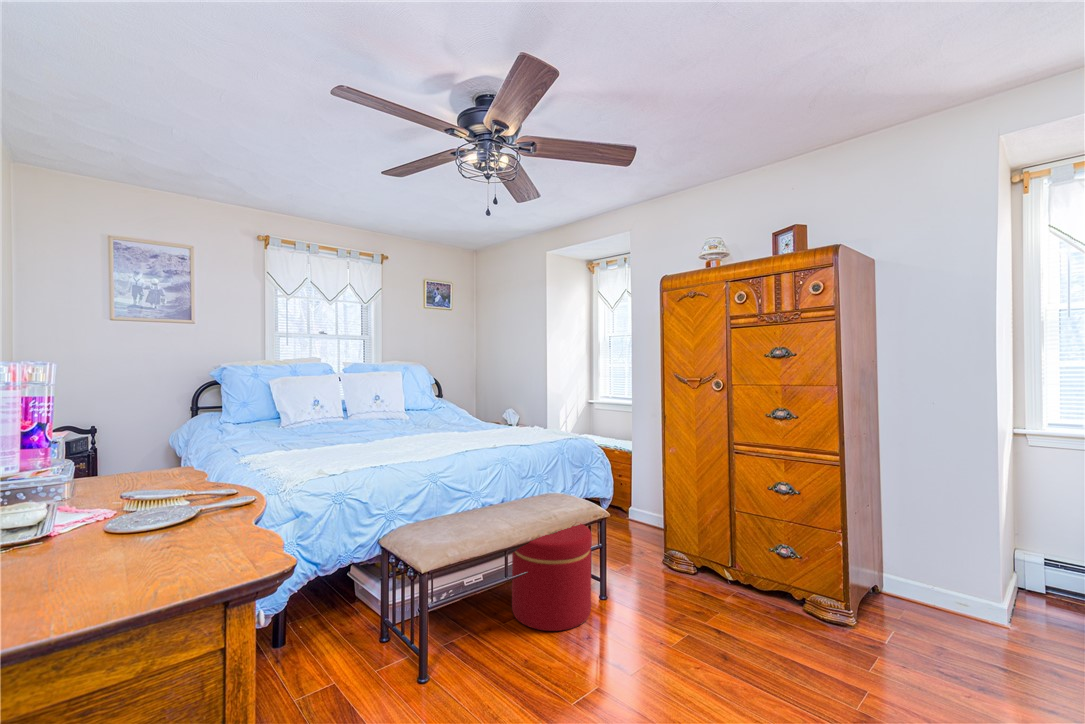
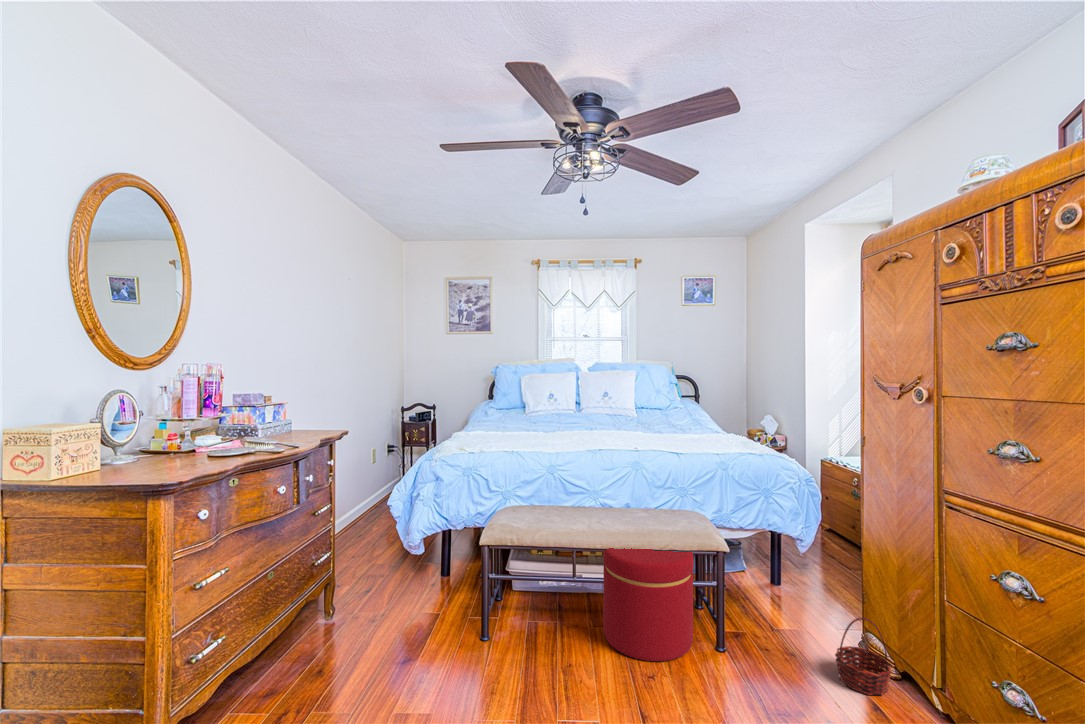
basket: none [669,538,704,588] -> present [835,618,892,695]

